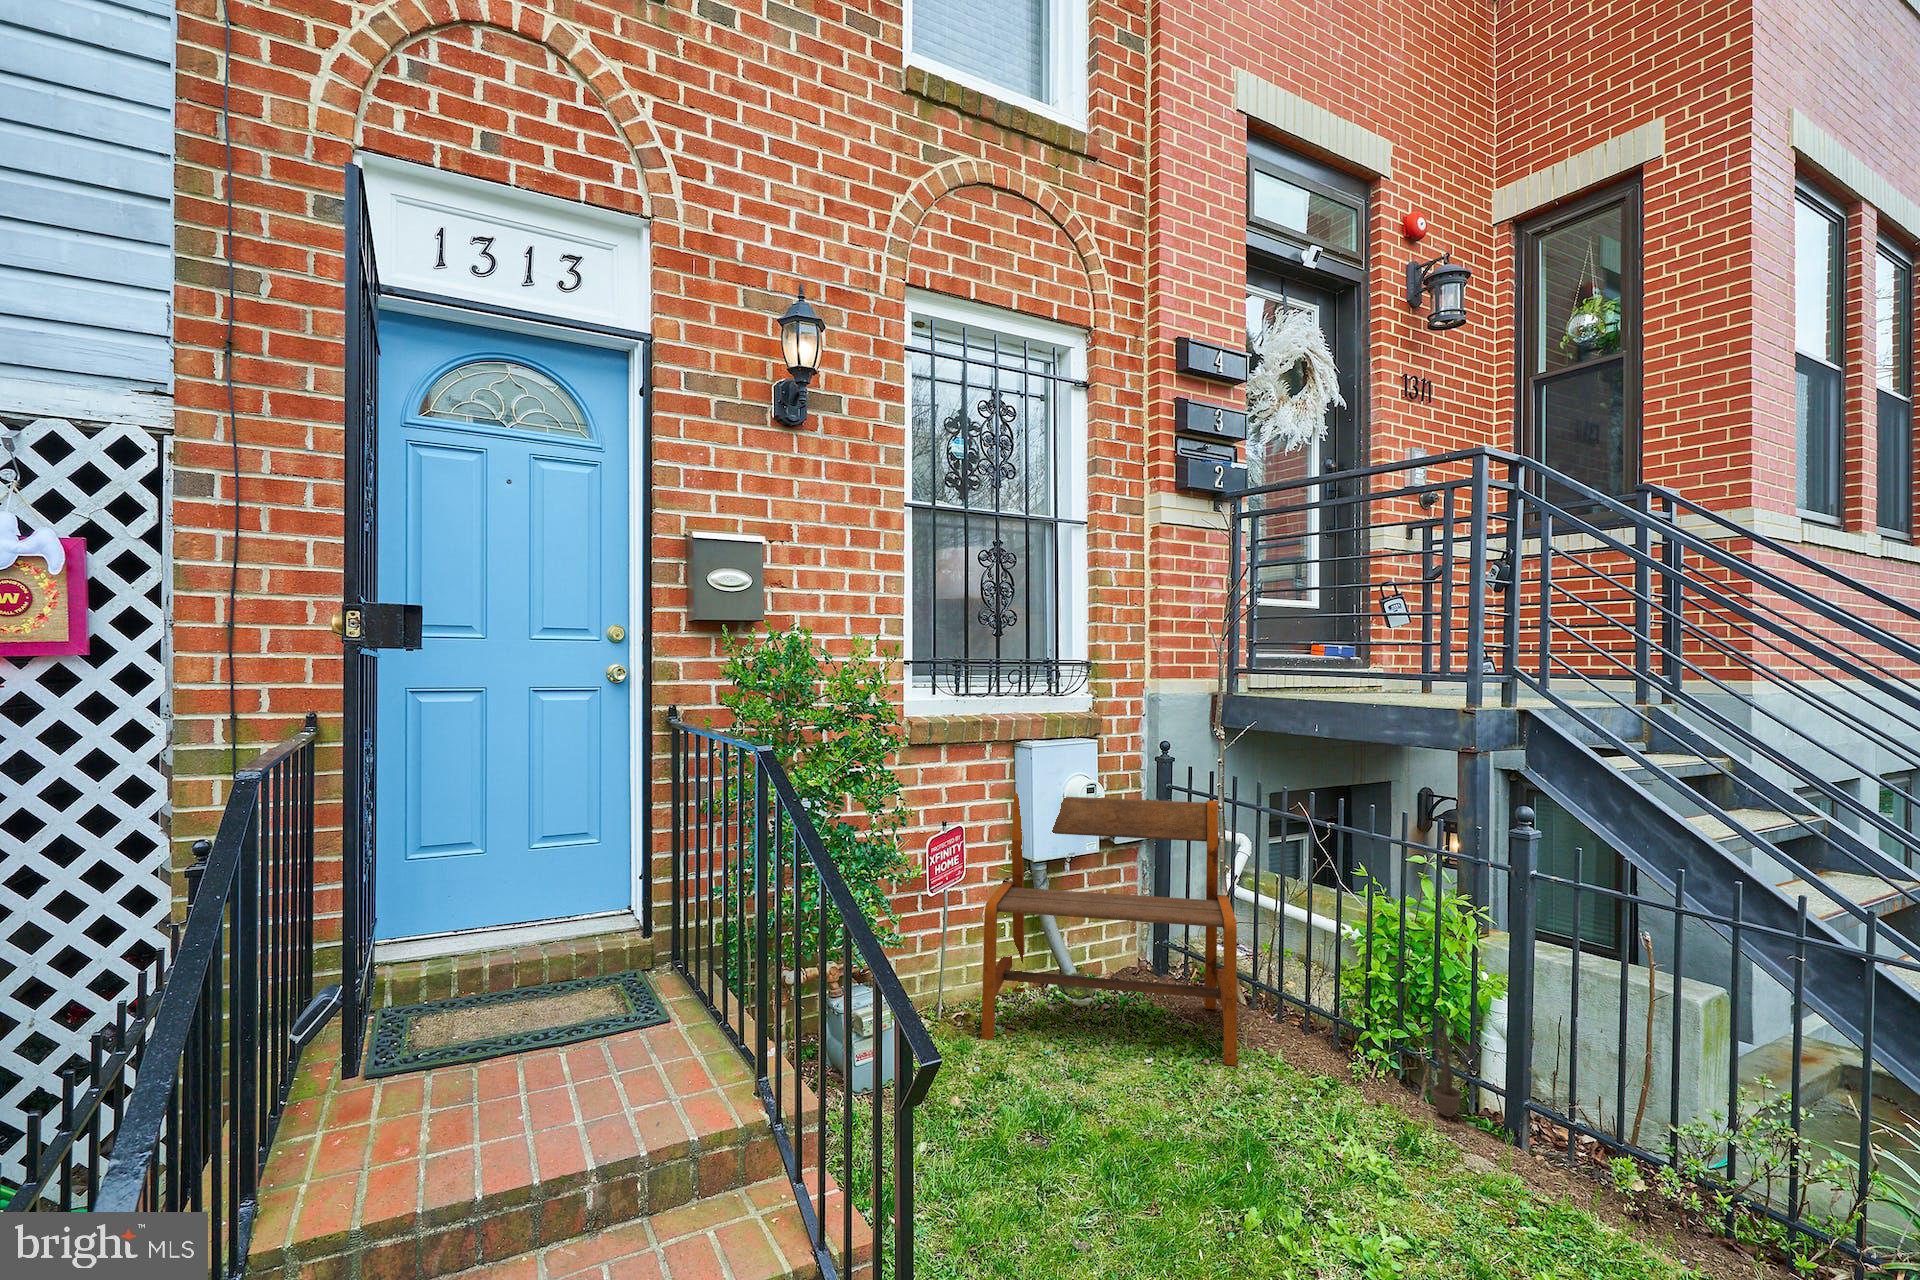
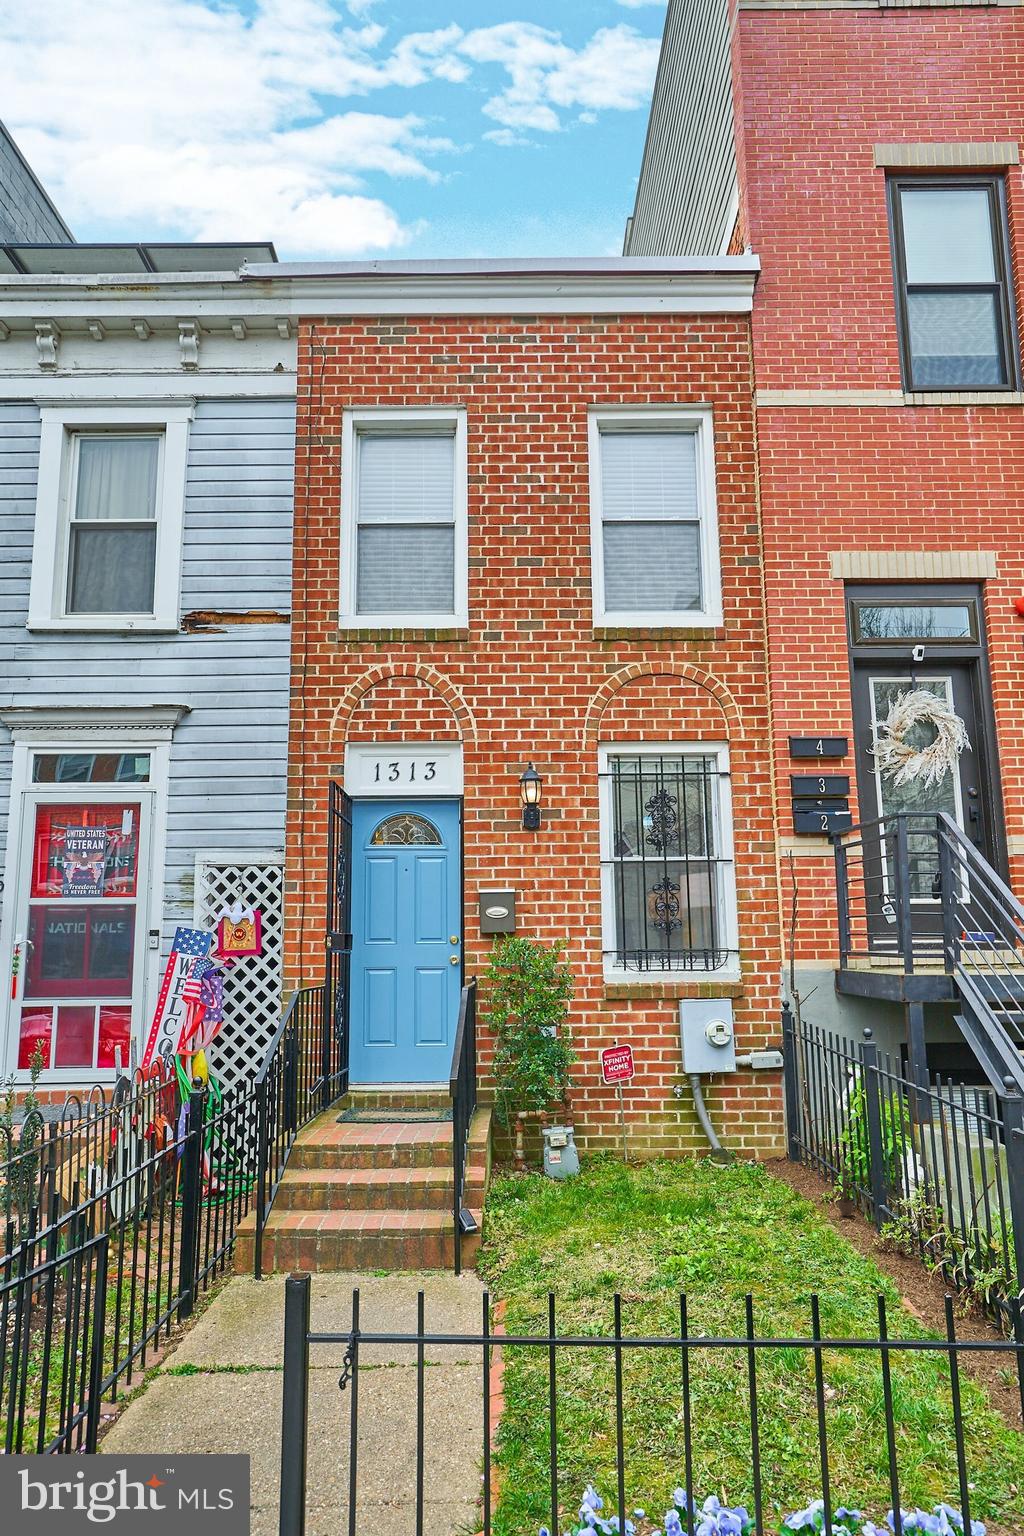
bench: present [981,792,1237,1066] -> none [638,1032,800,1191]

